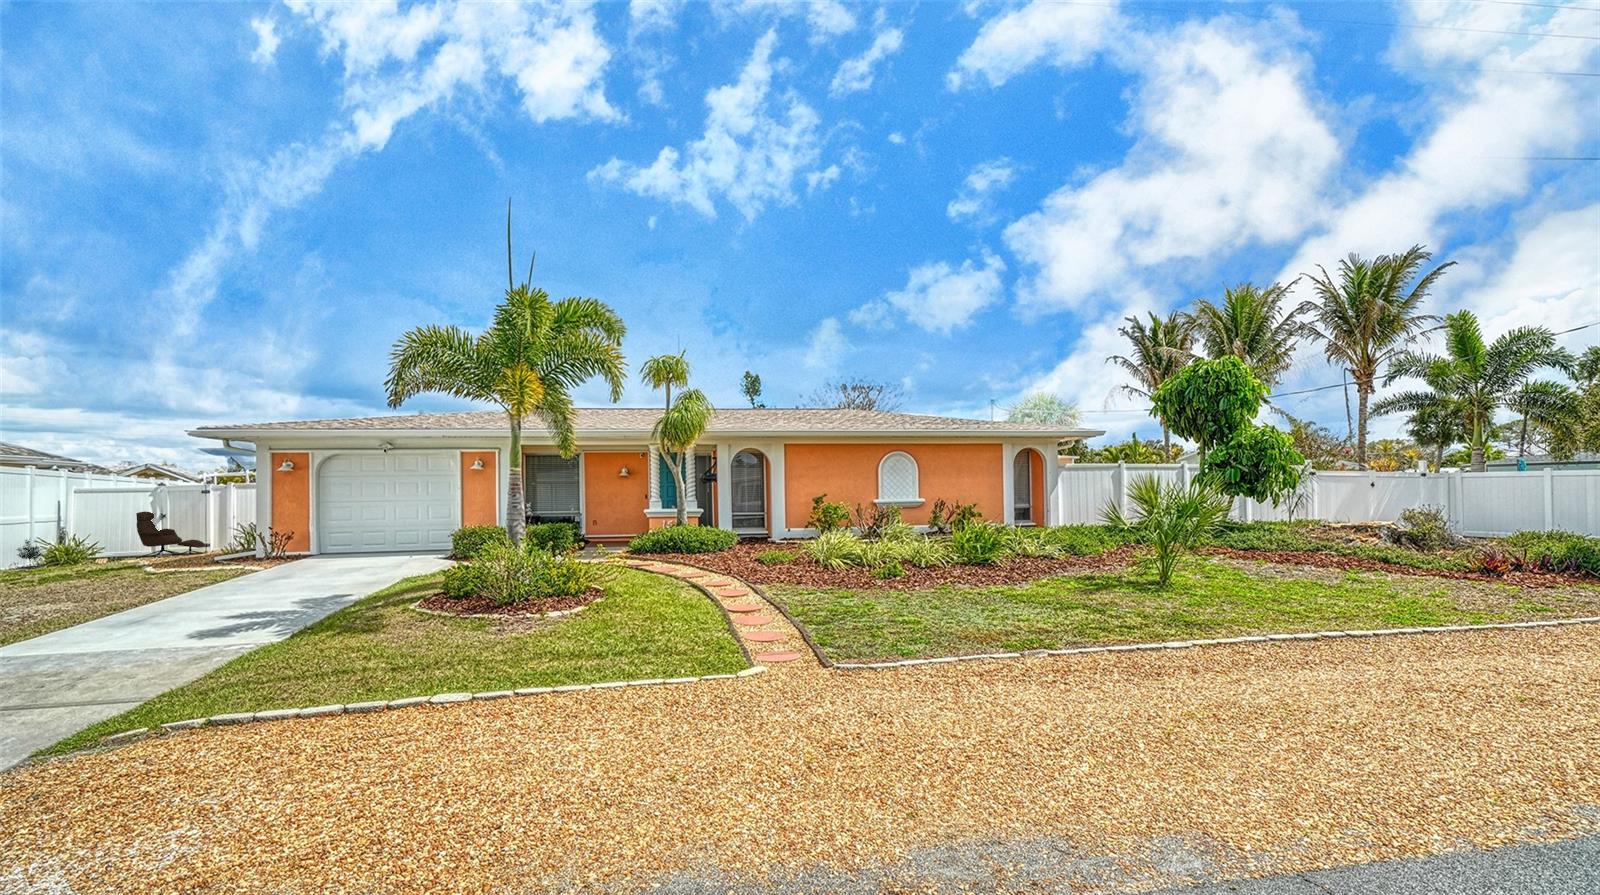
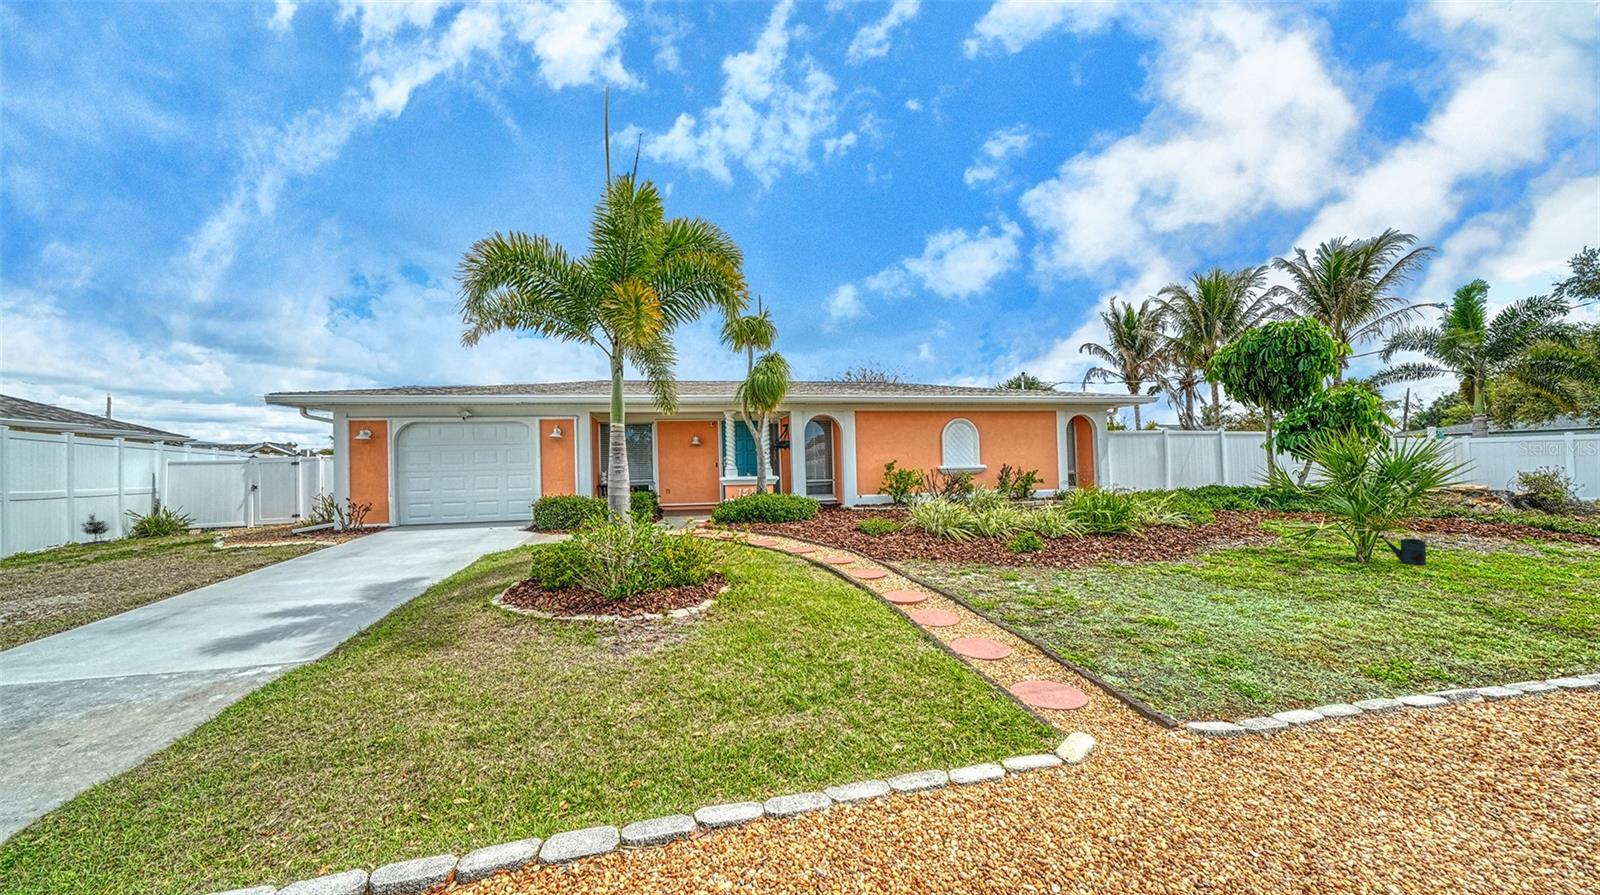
lounge chair: present [136,512,205,557] -> none [211,484,284,529]
watering can: none [1173,562,1211,588] -> present [1378,535,1435,565]

